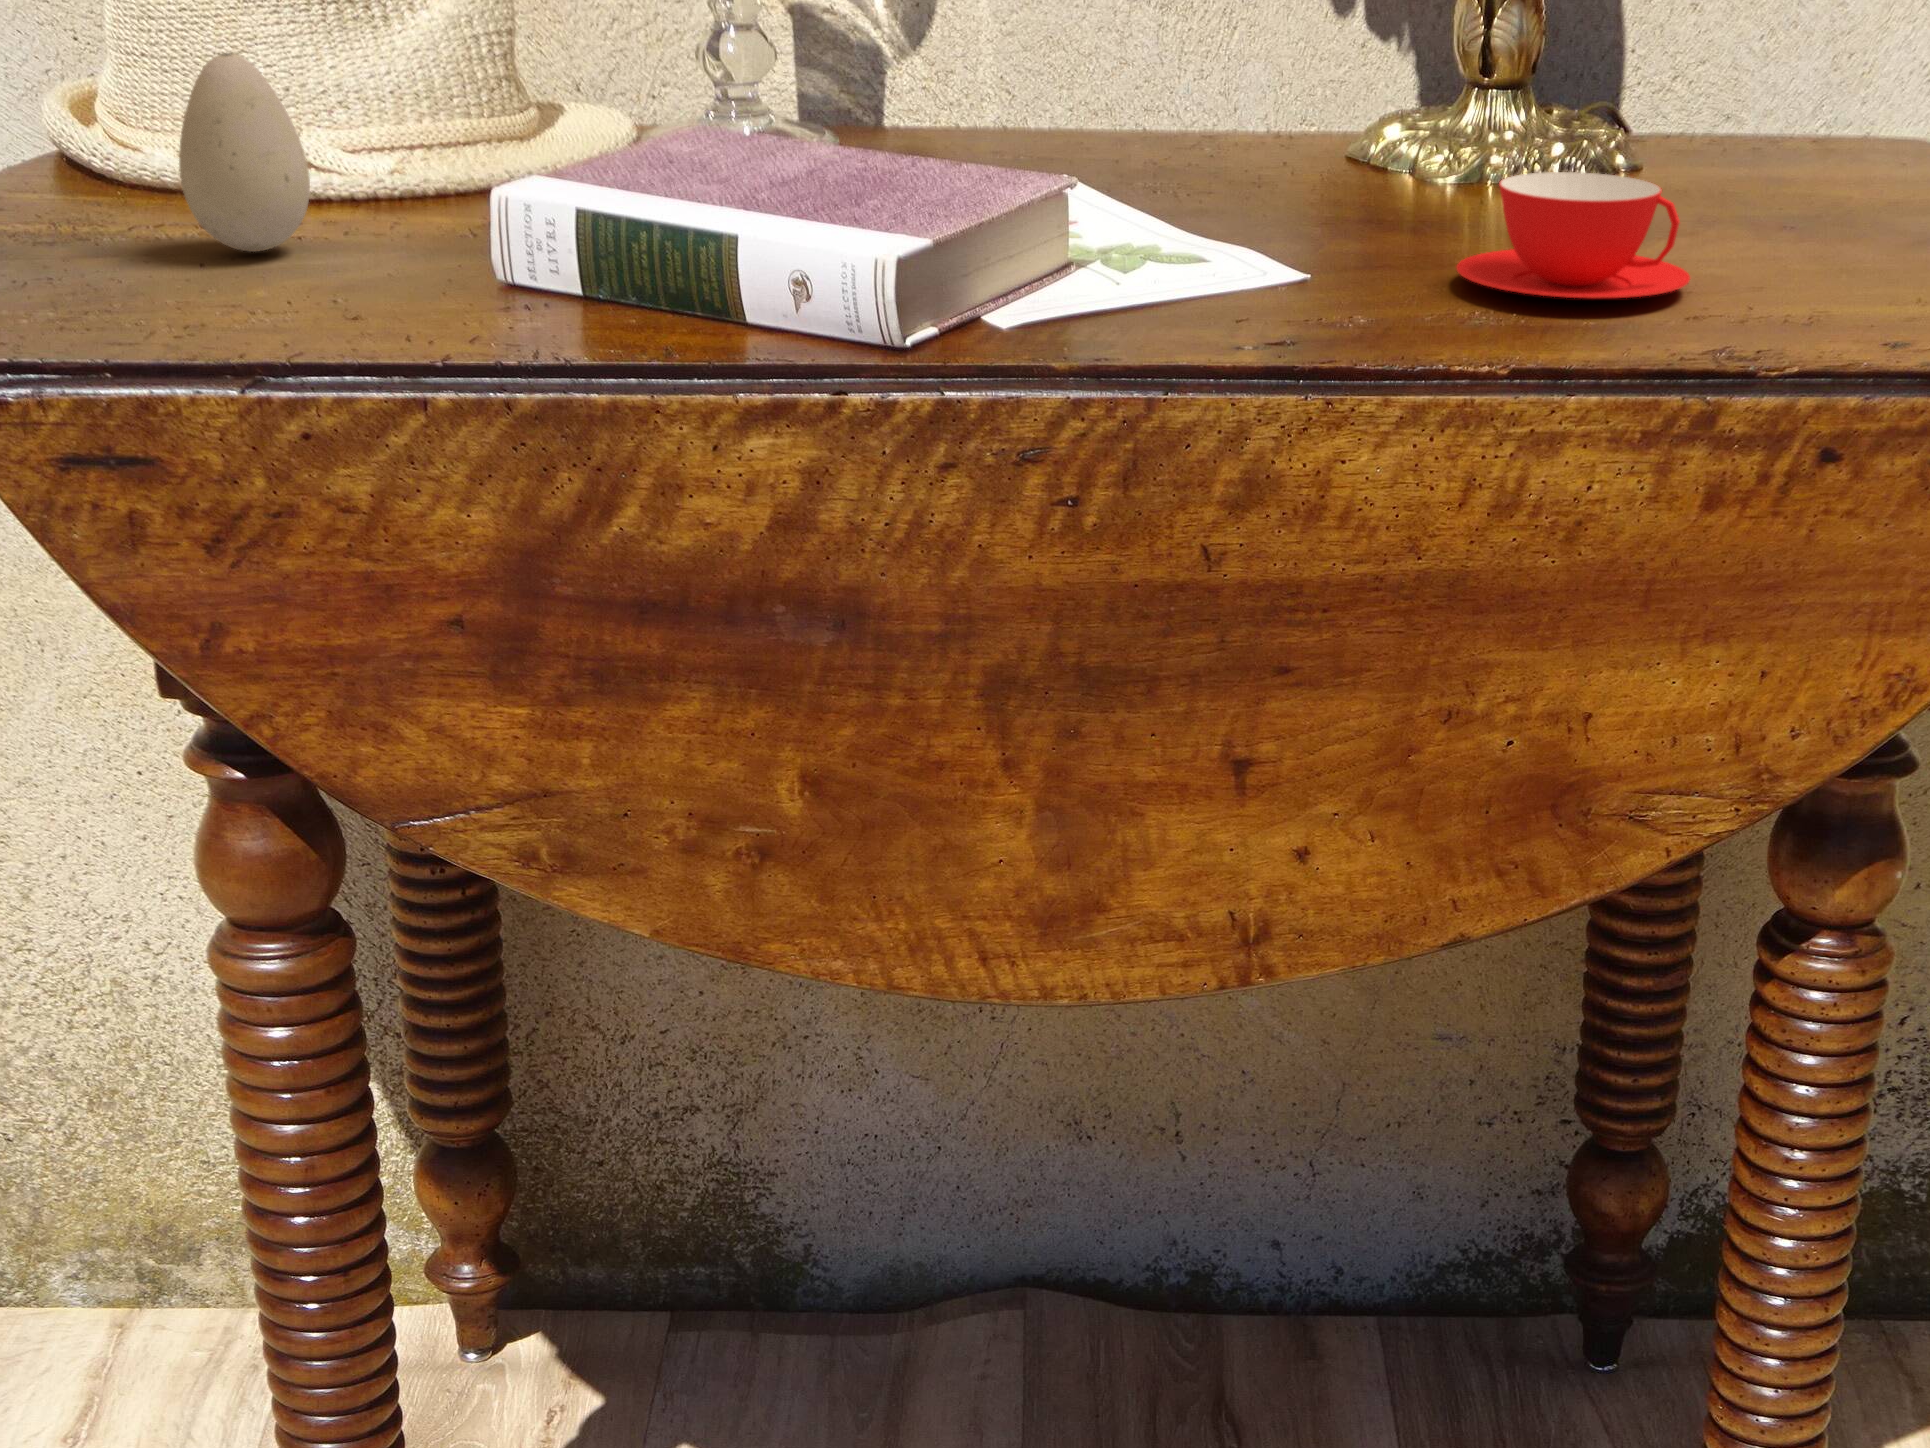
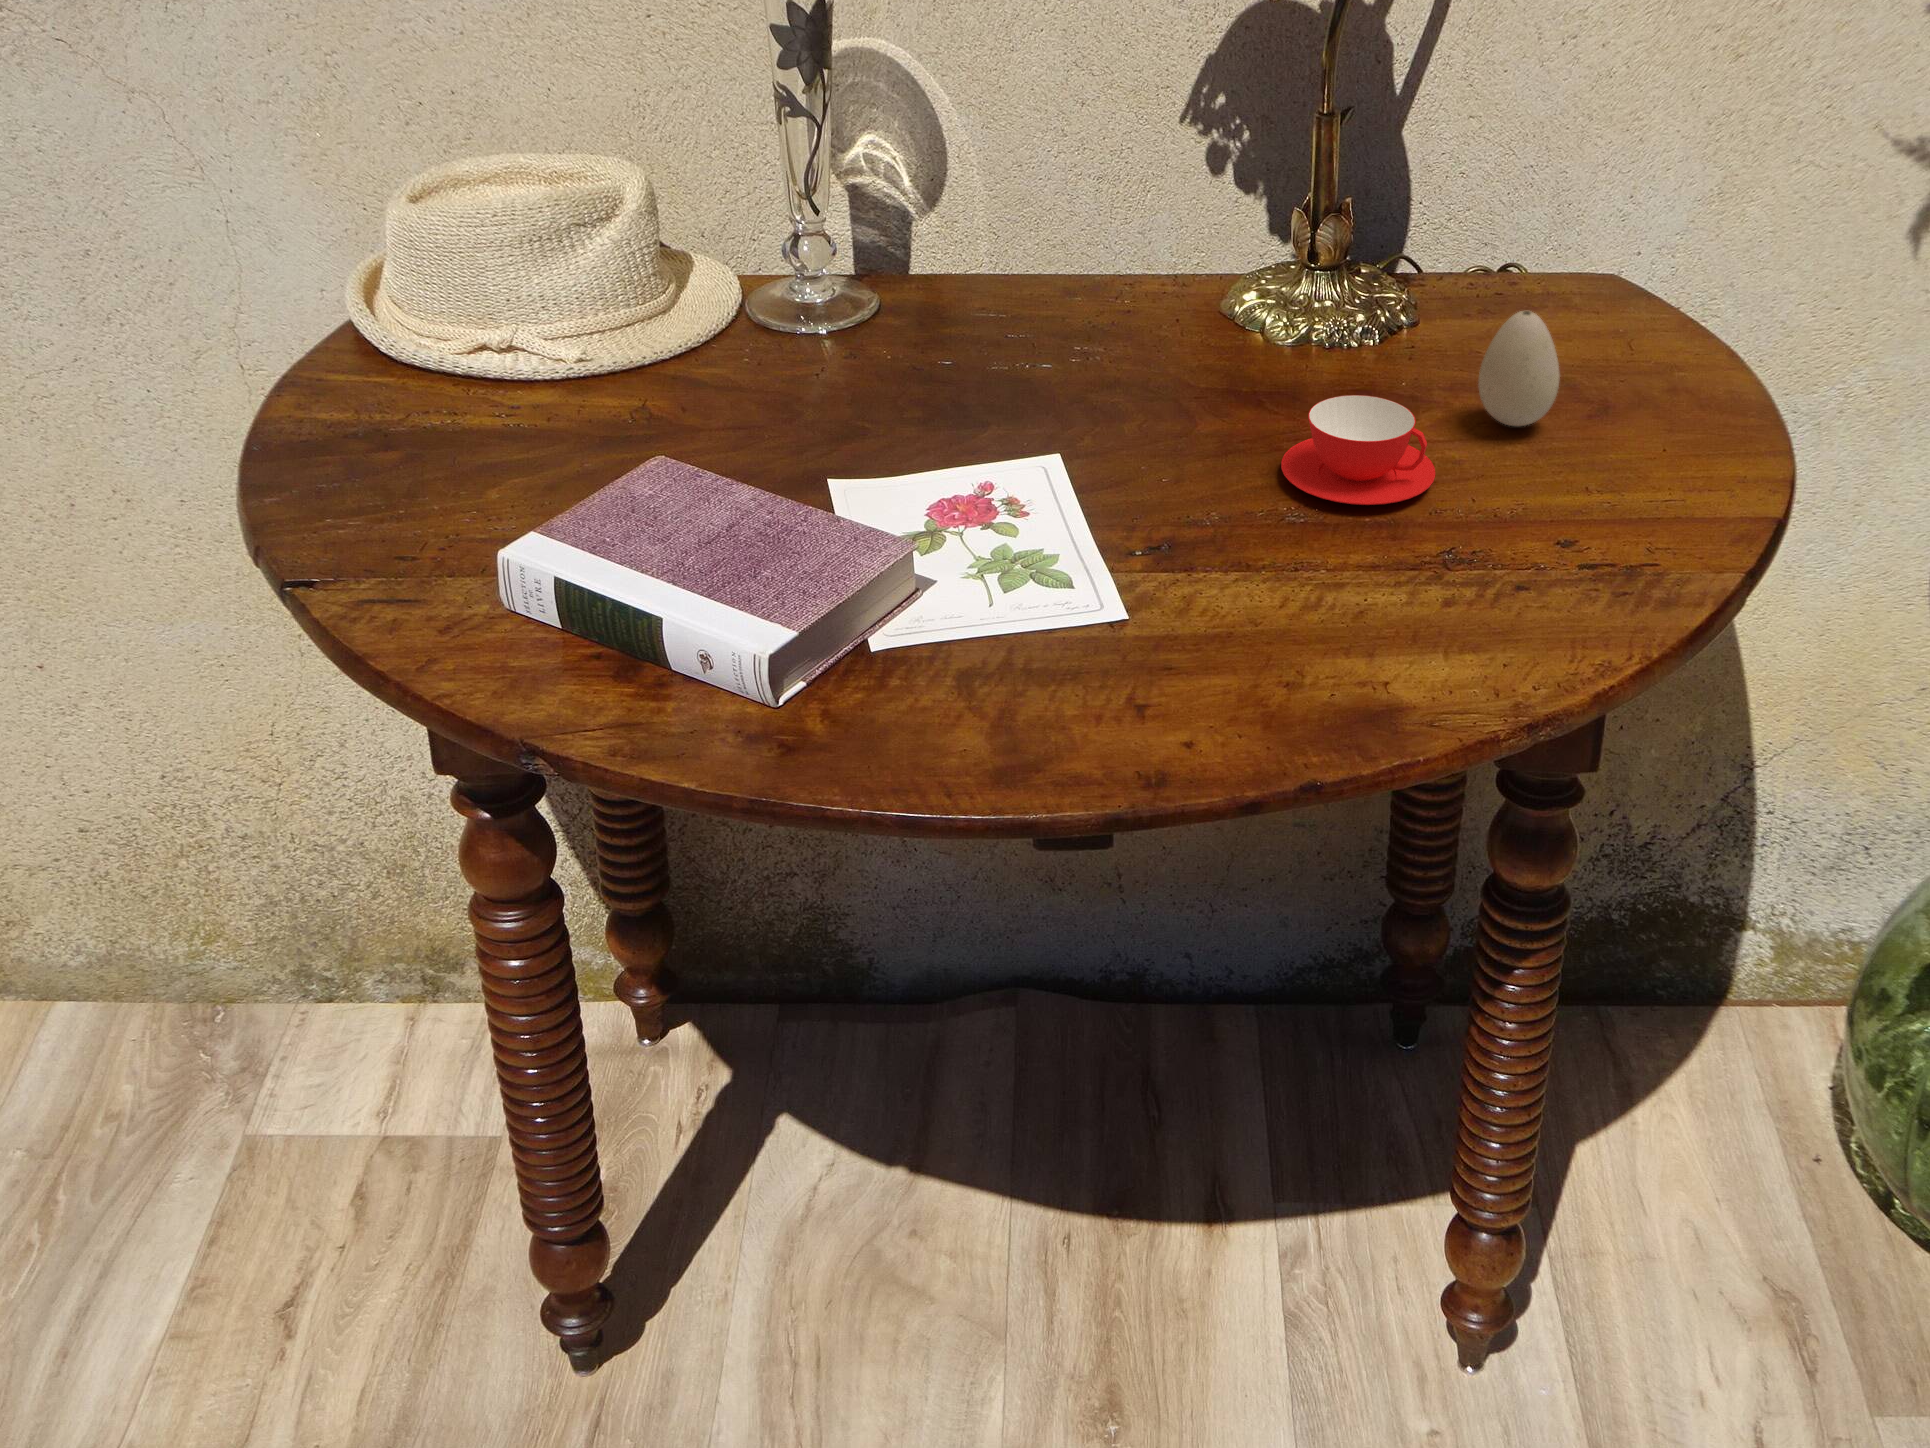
decorative egg: present [179,53,310,252] -> present [1478,311,1559,426]

